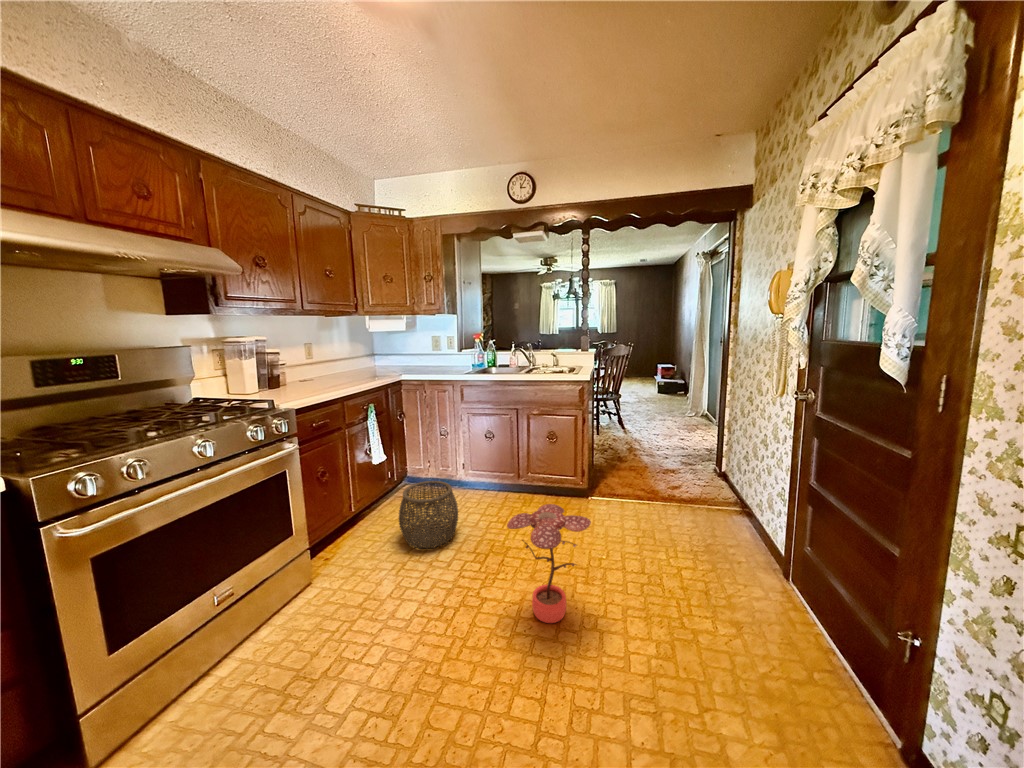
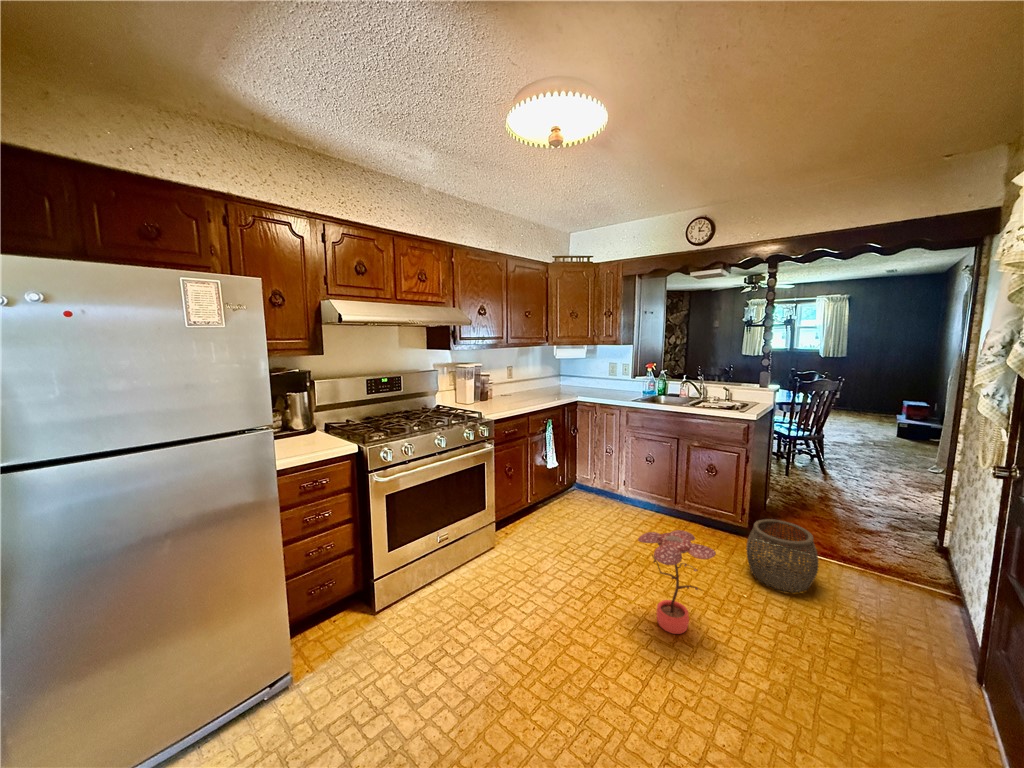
woven basket: present [399,481,458,549] -> present [746,519,819,593]

